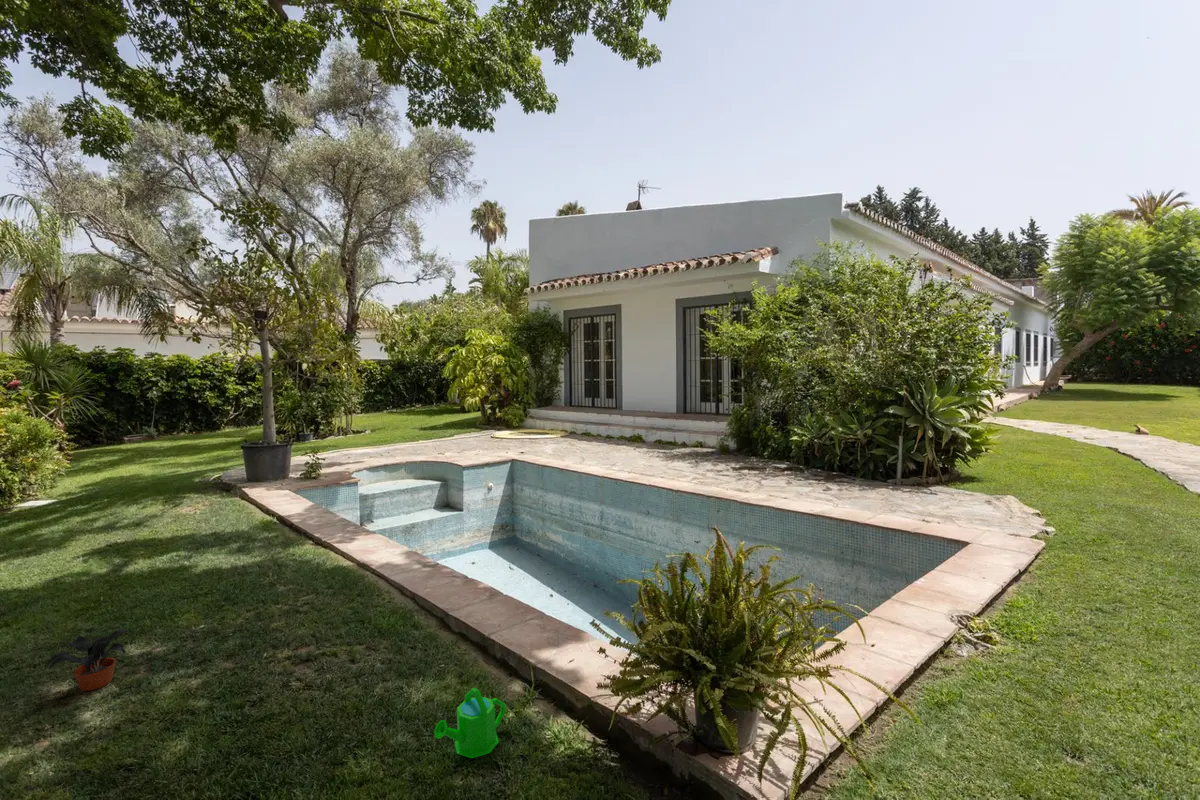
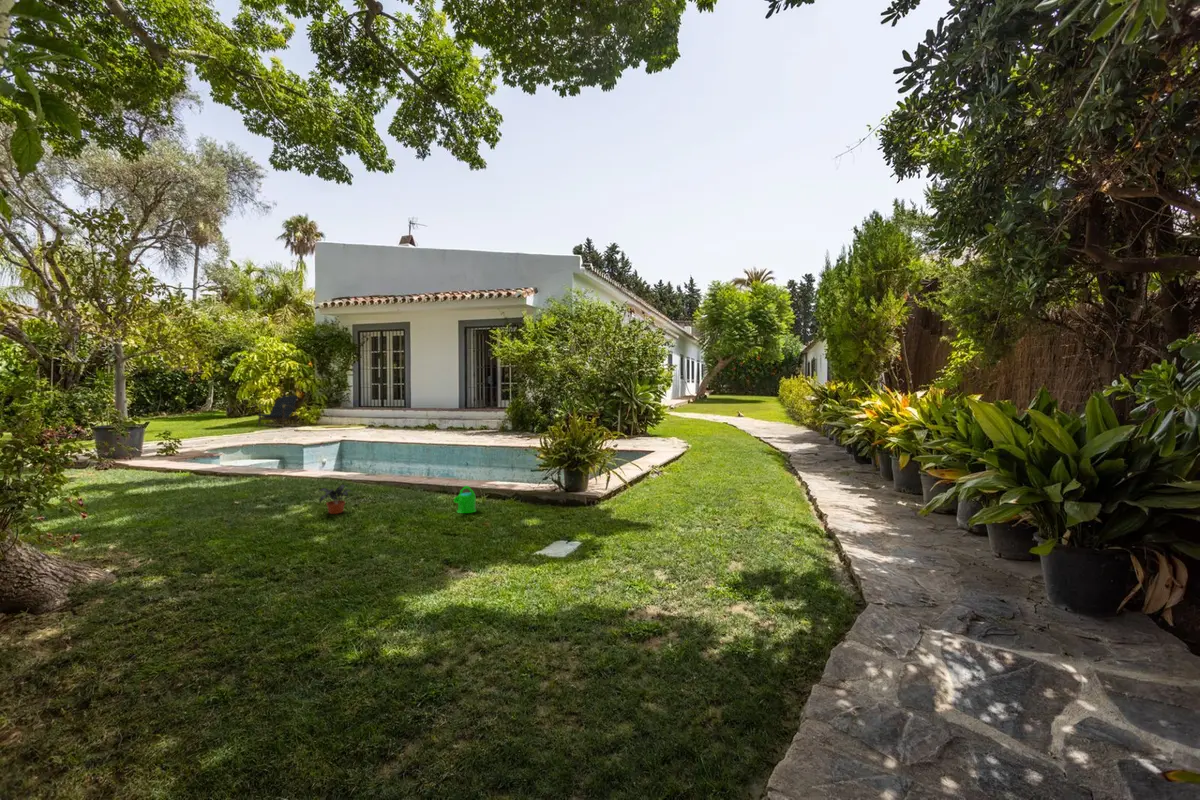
lounge chair: none [465,393,504,430] -> present [258,396,297,427]
potted plant: present [45,630,131,691] -> present [319,485,351,514]

